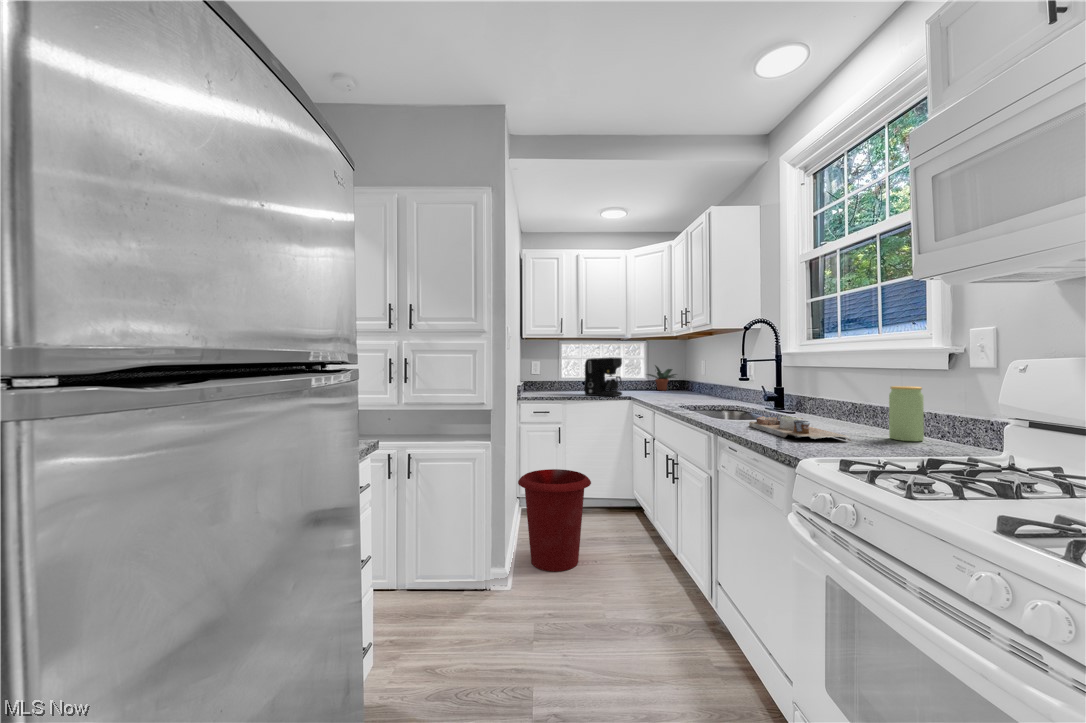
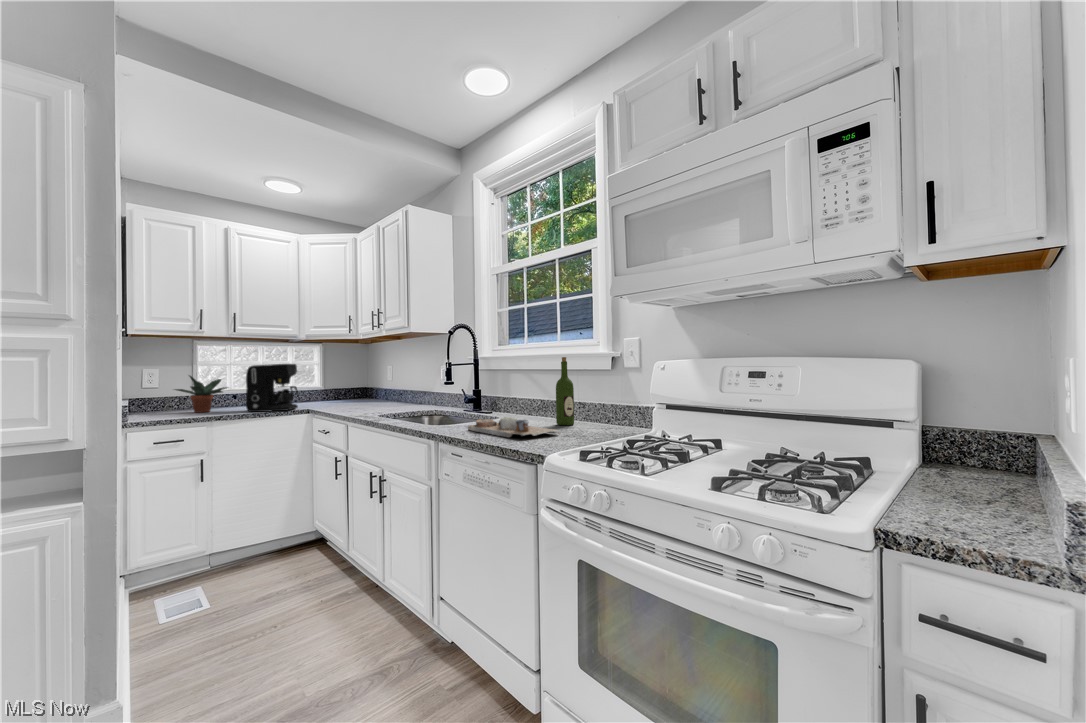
wine bottle: none [862,353,887,433] -> present [556,357,574,425]
potted plant: present [648,366,676,390] -> present [175,376,228,413]
jar: present [889,386,924,441] -> none [579,384,602,429]
waste bin: present [518,469,591,572] -> none [155,510,274,655]

